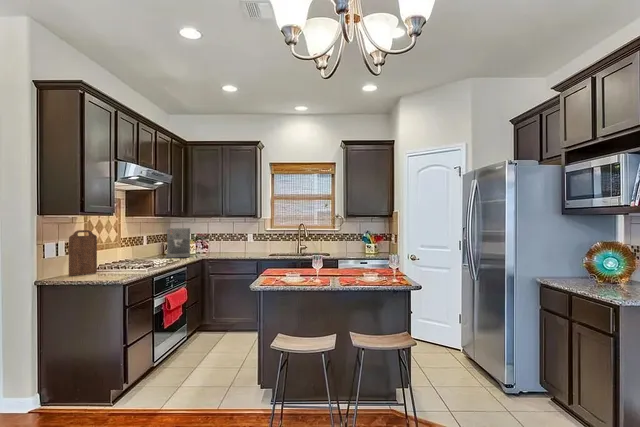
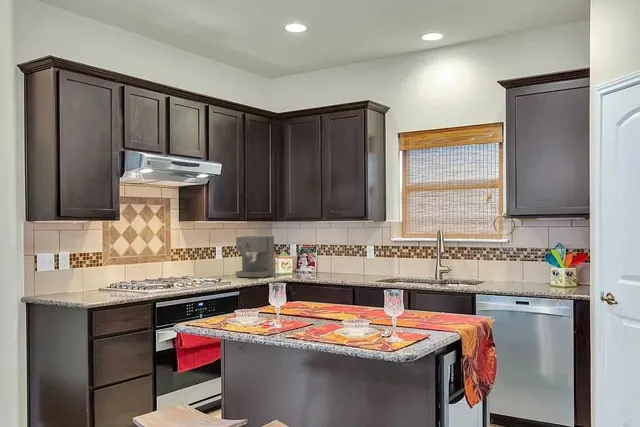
cutting board: present [69,230,97,276] -> none [58,239,92,294]

